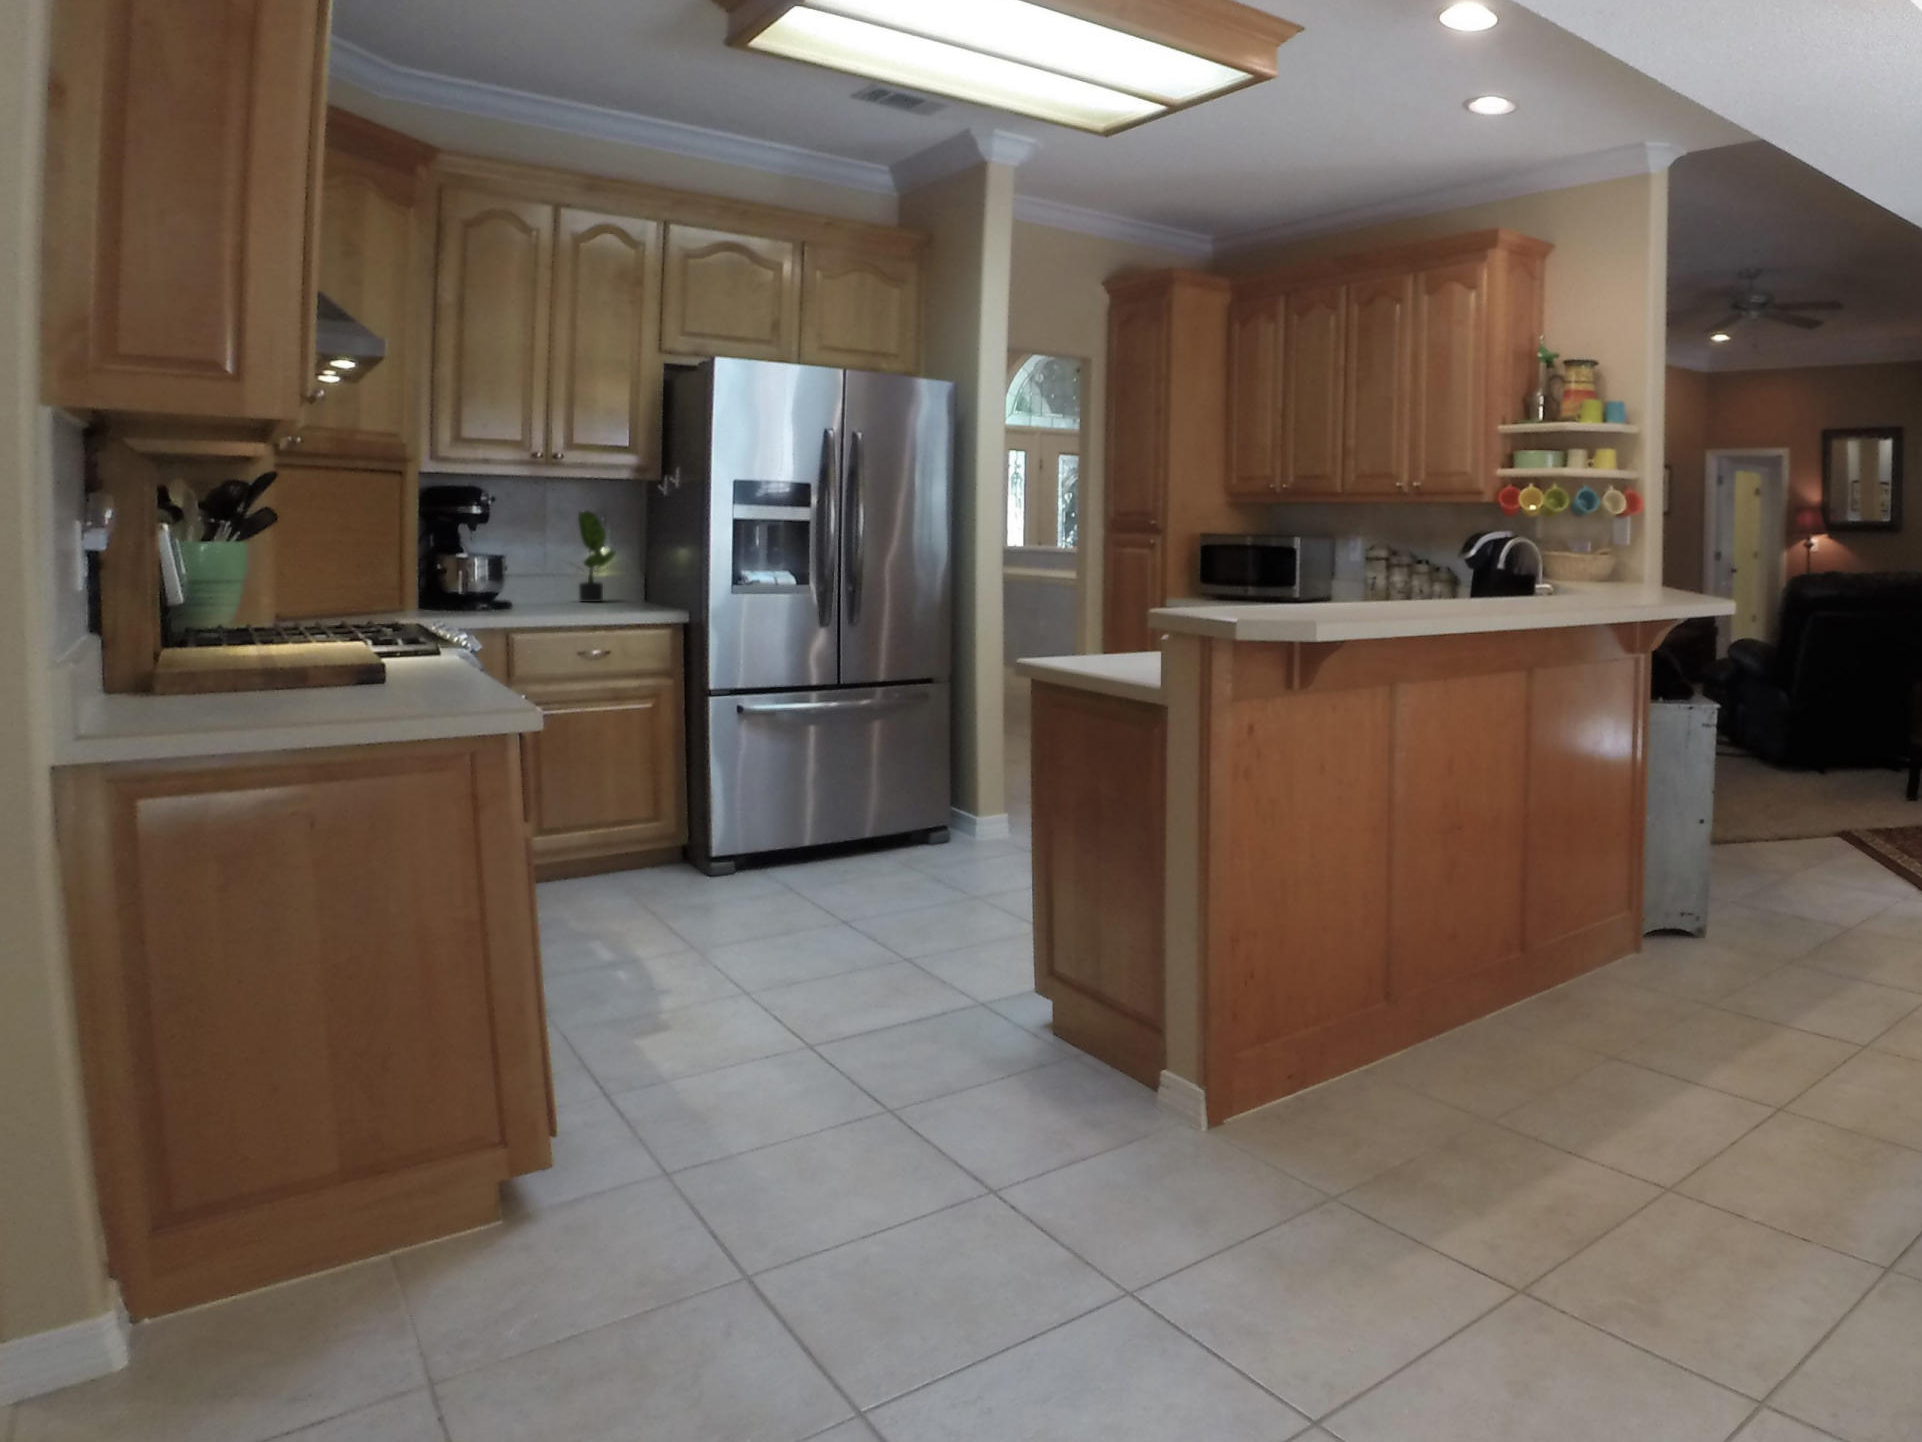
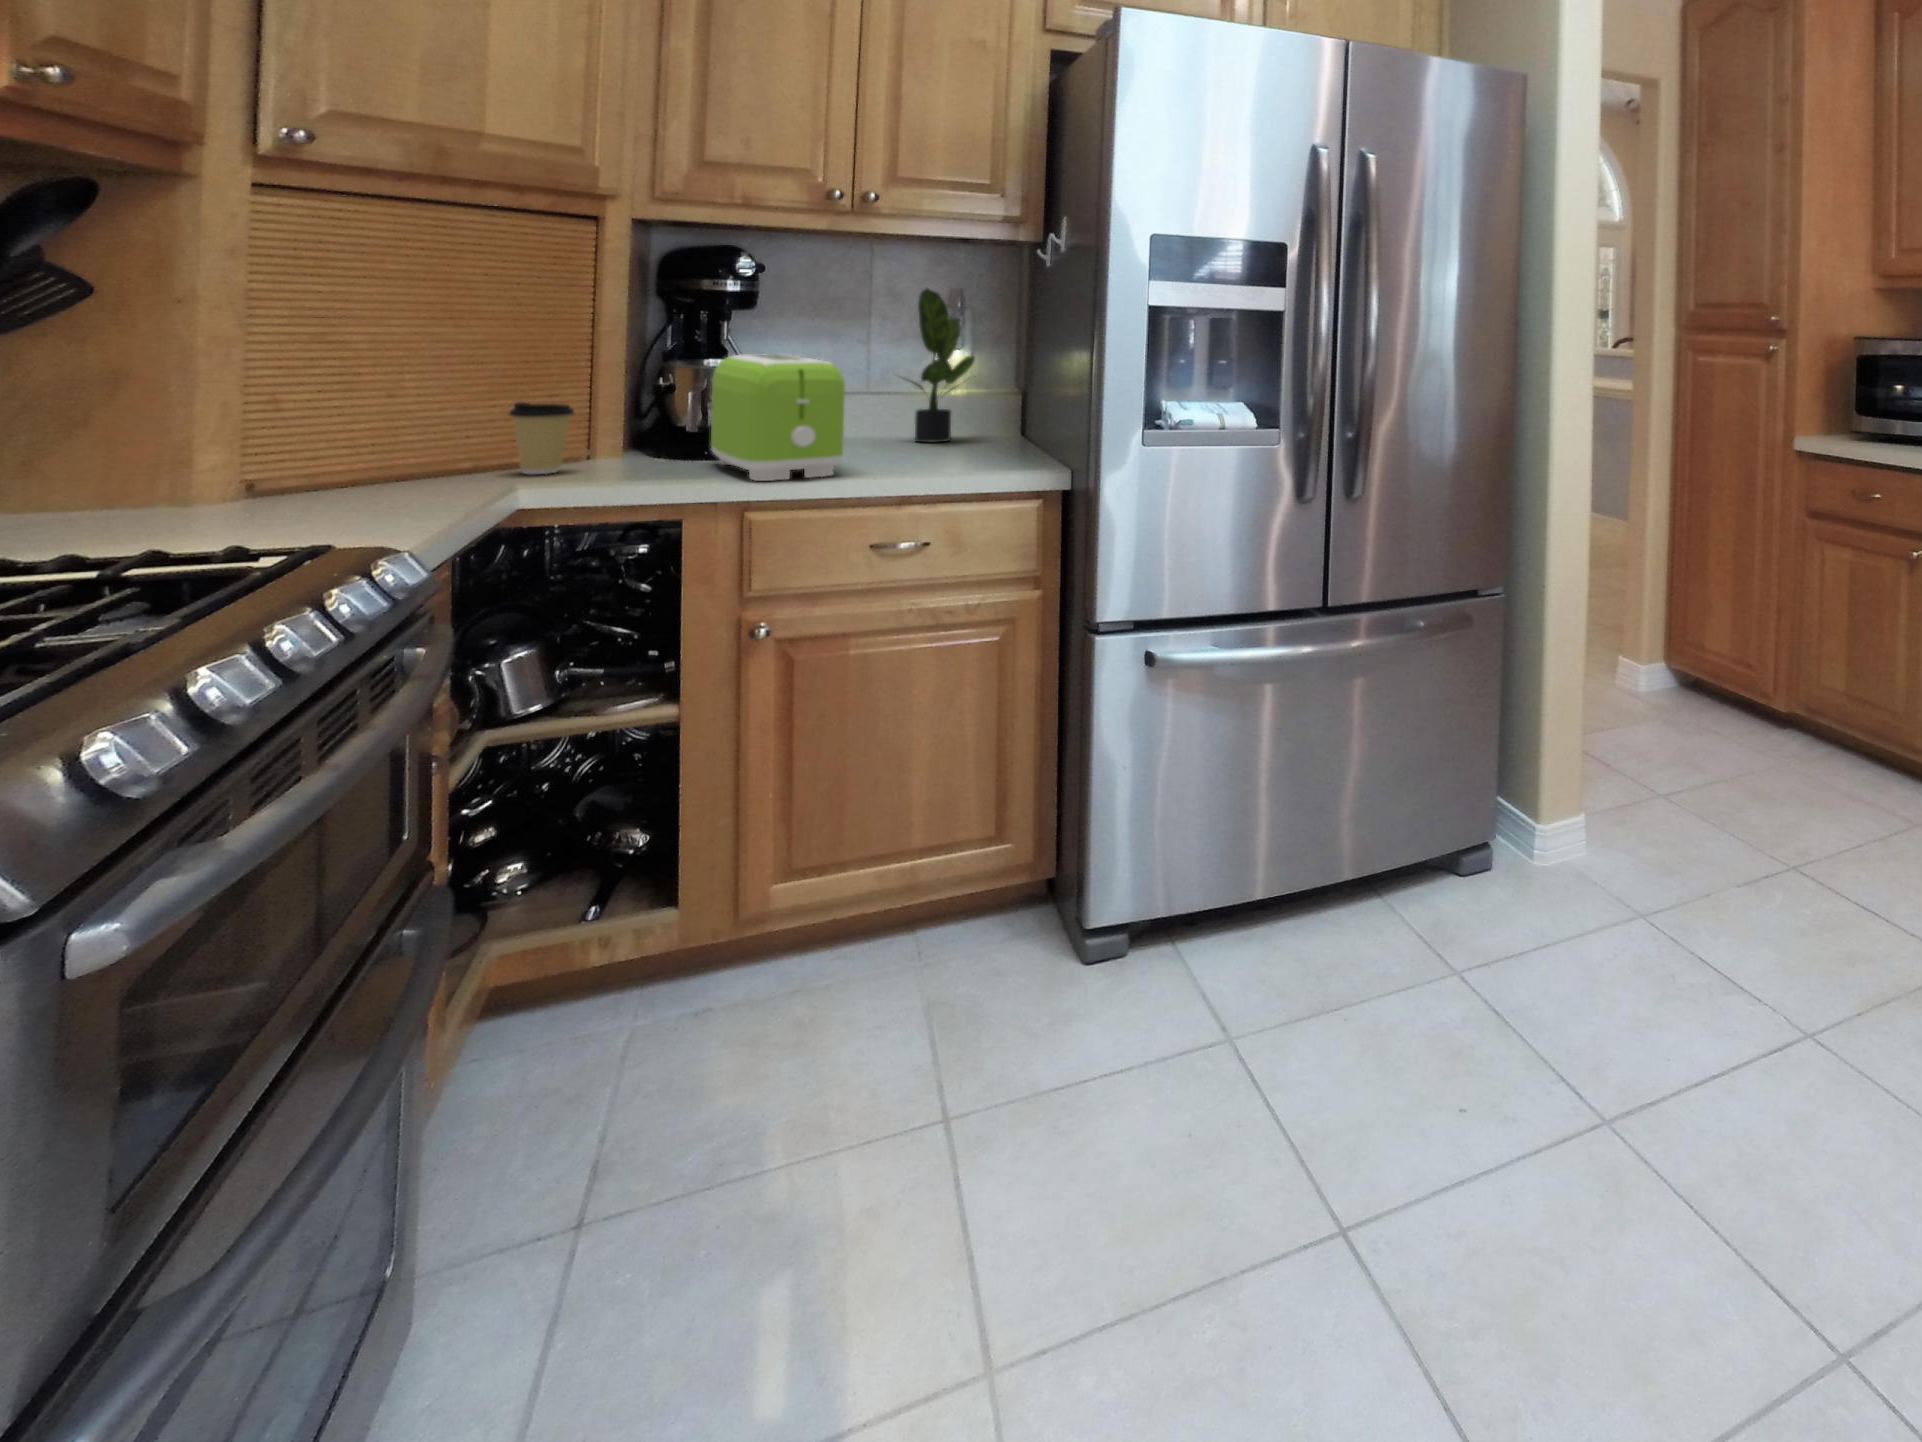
toaster: none [472,550,560,615] -> present [711,354,845,481]
coffee cup: none [367,577,402,613] -> present [509,402,574,474]

